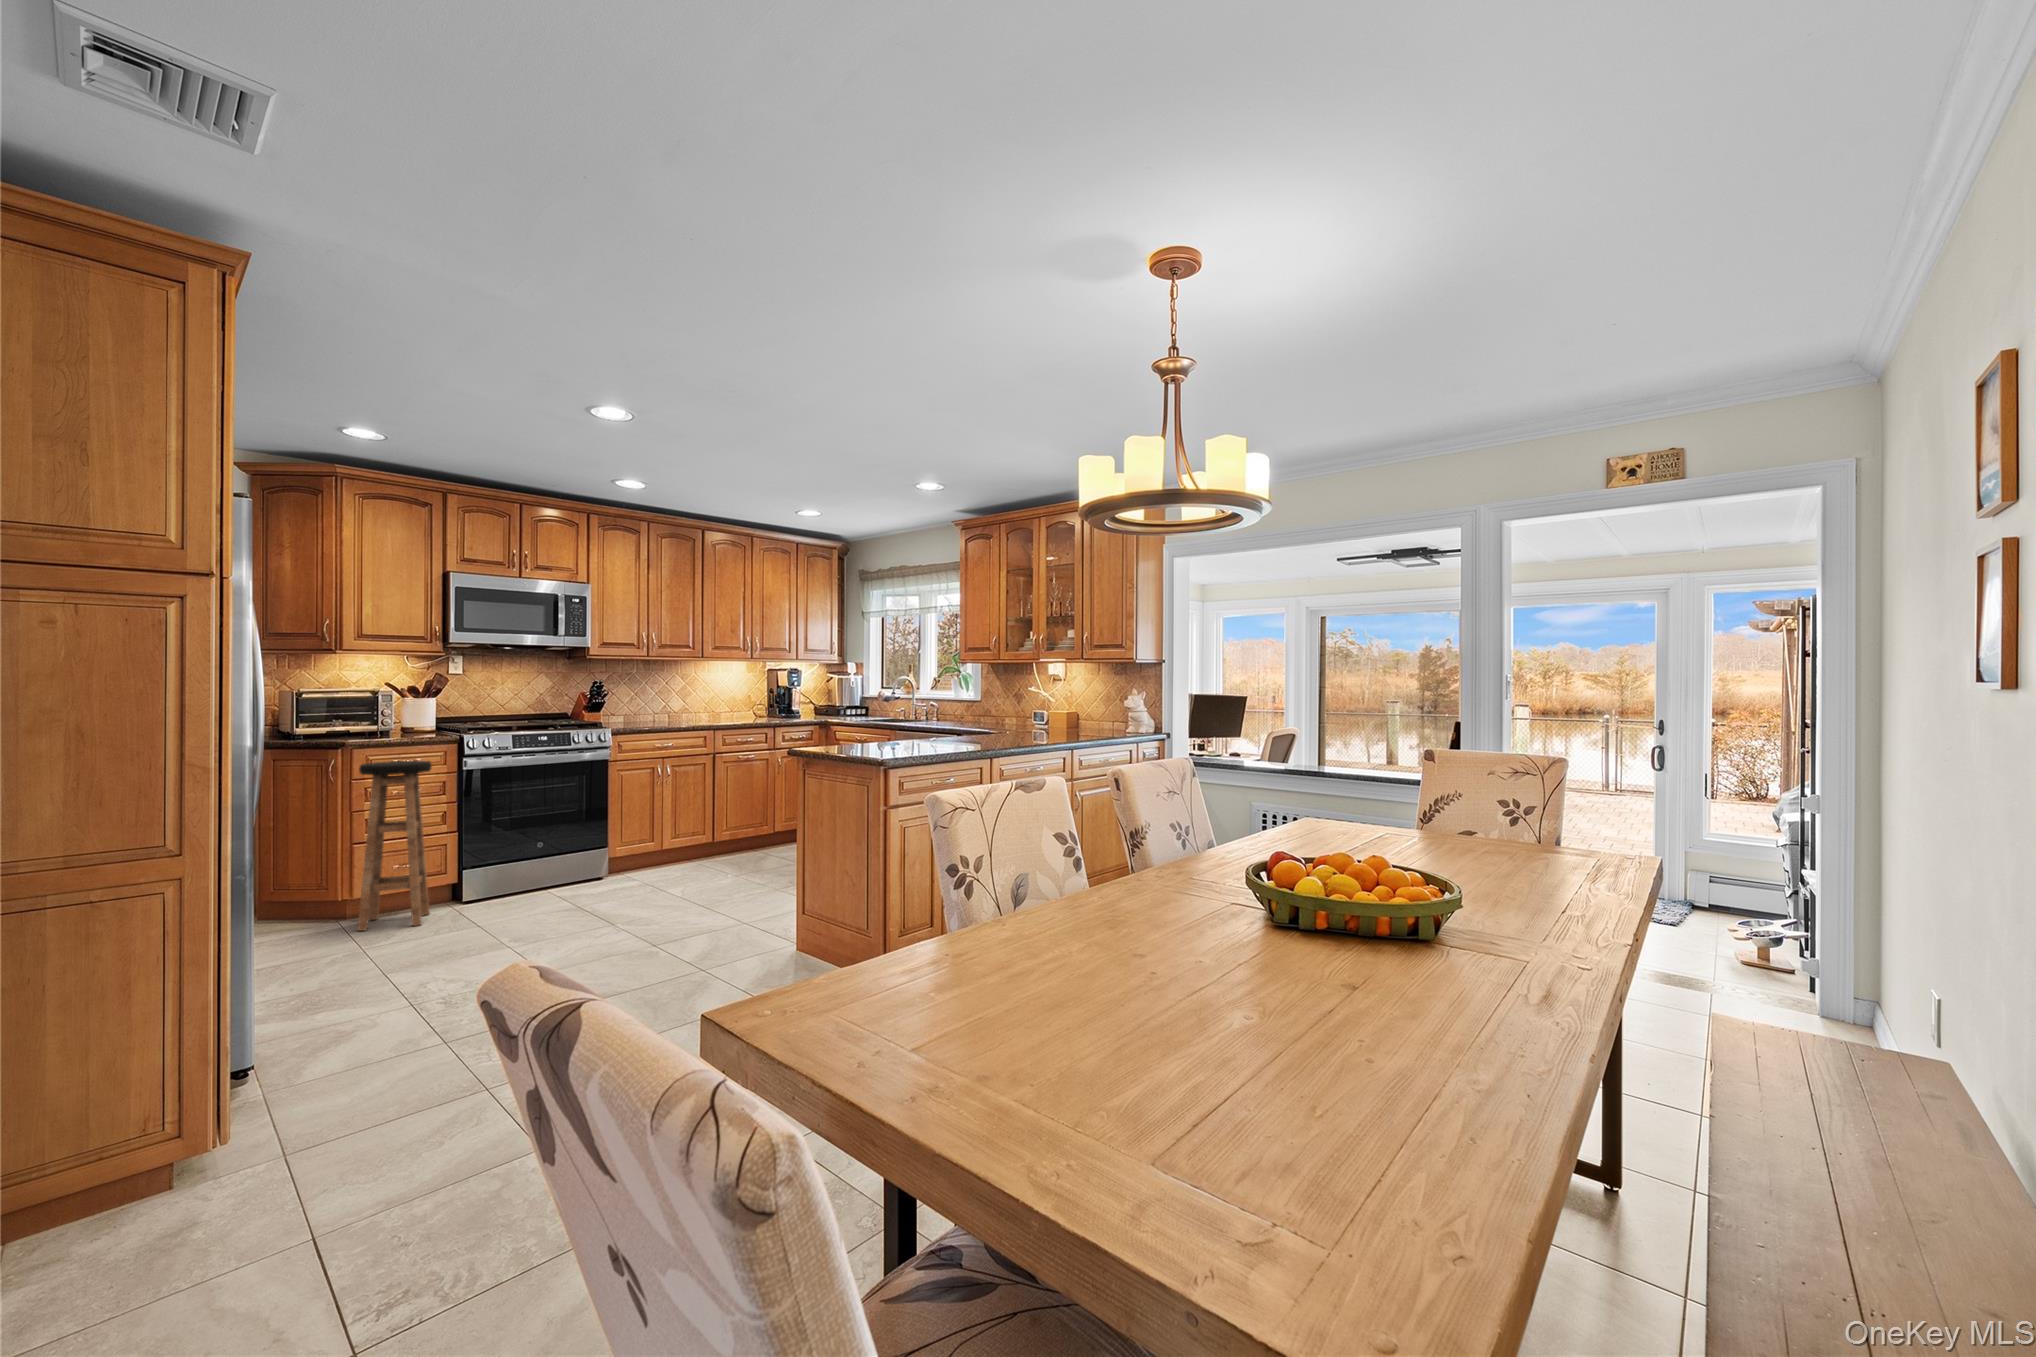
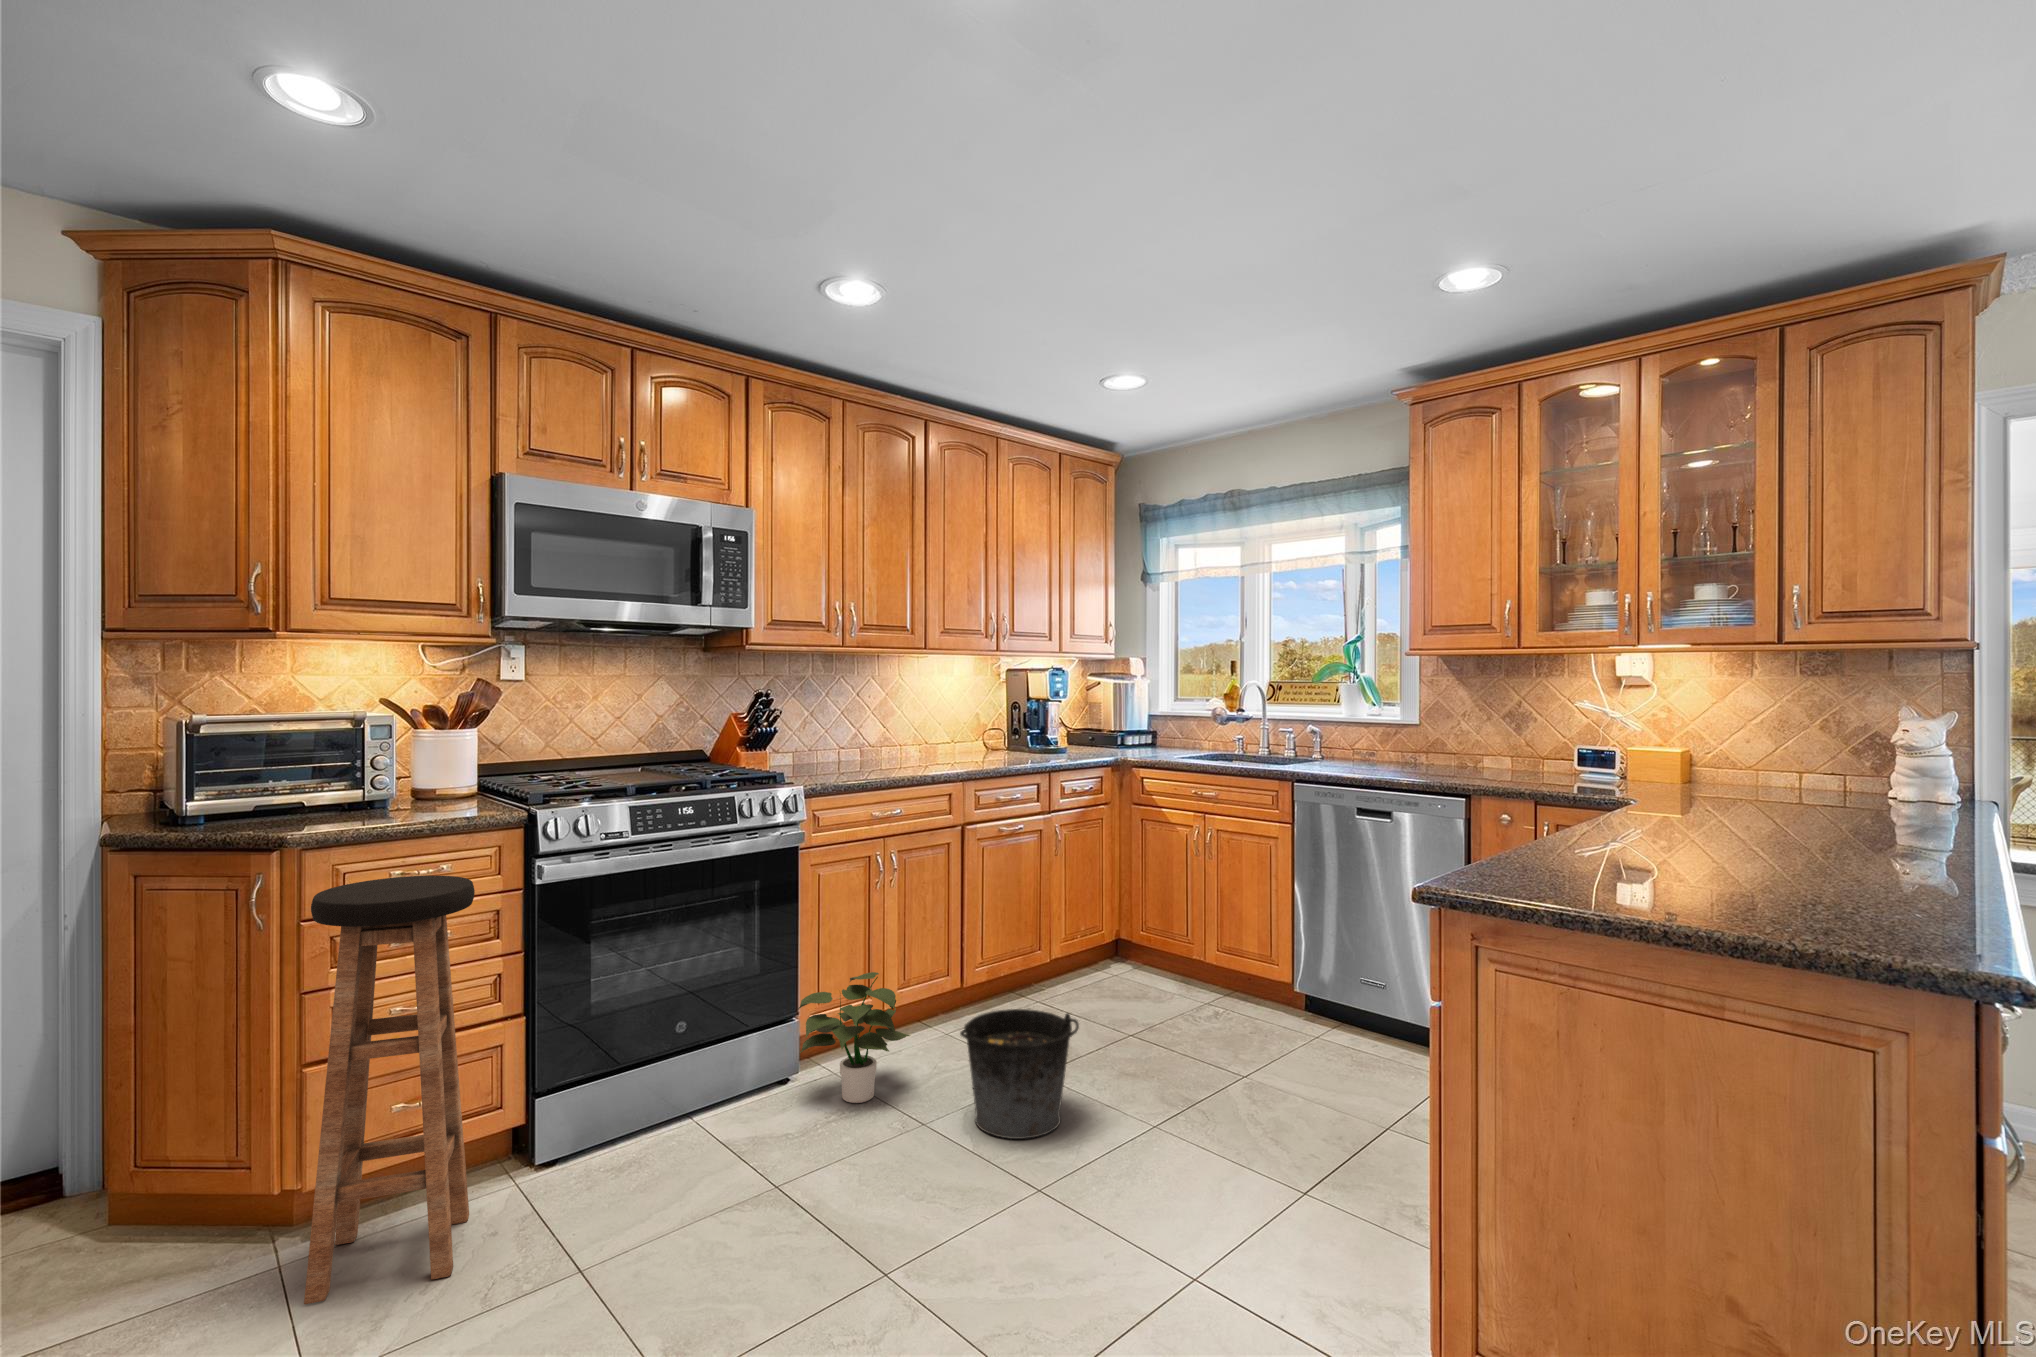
potted plant: none [602,823,664,885] -> present [798,972,910,1103]
bucket: none [676,837,740,892] -> present [960,1009,1079,1139]

